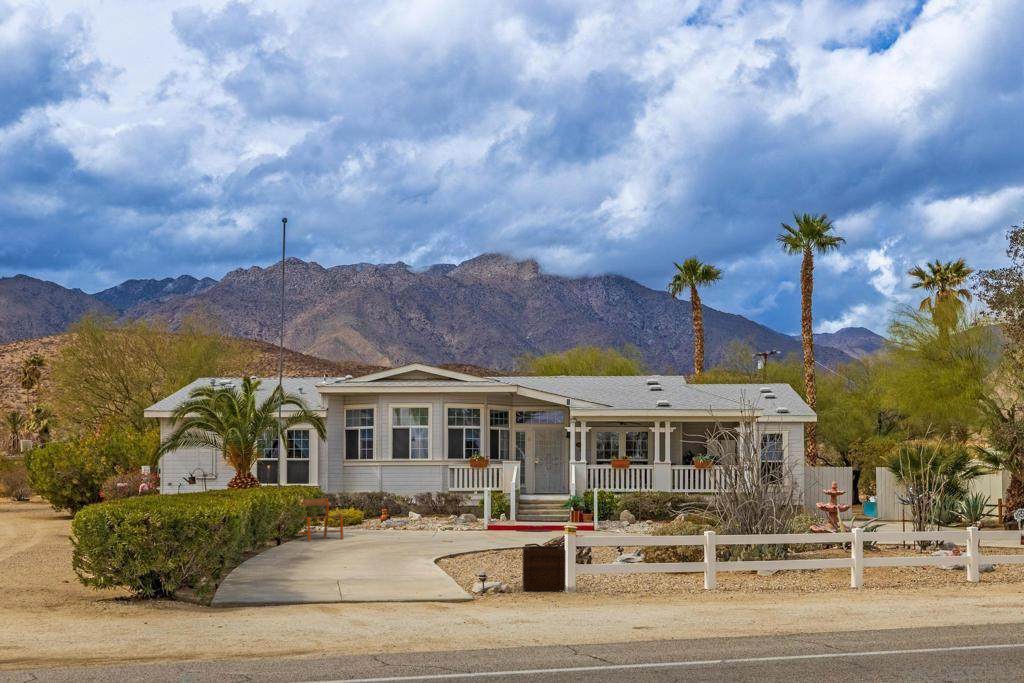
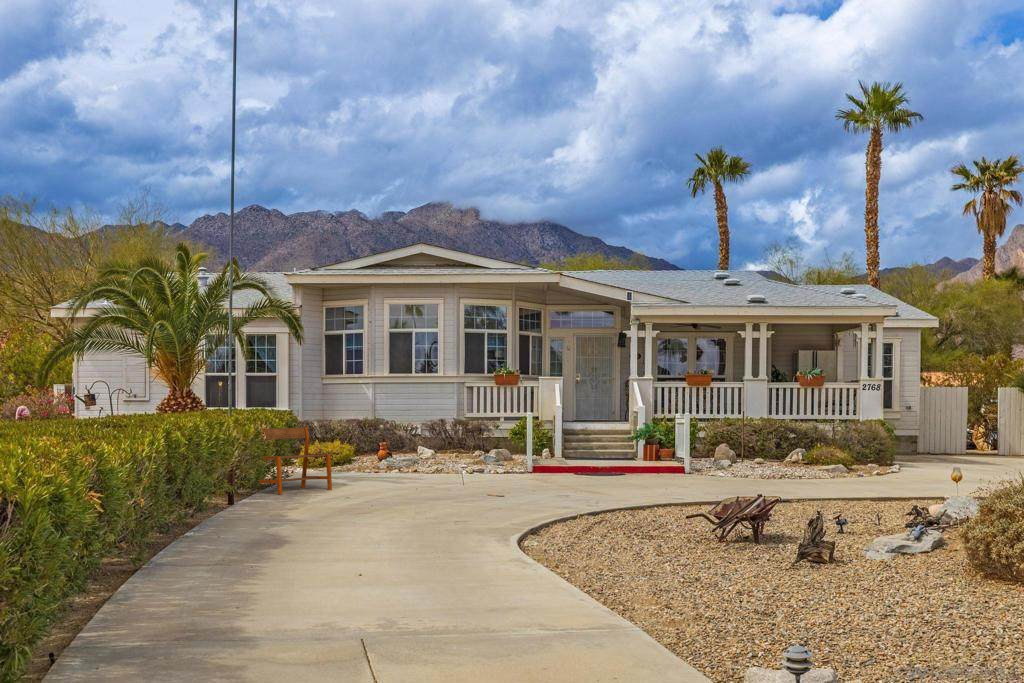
wooden crate: present [523,546,566,591] -> none [780,539,907,651]

